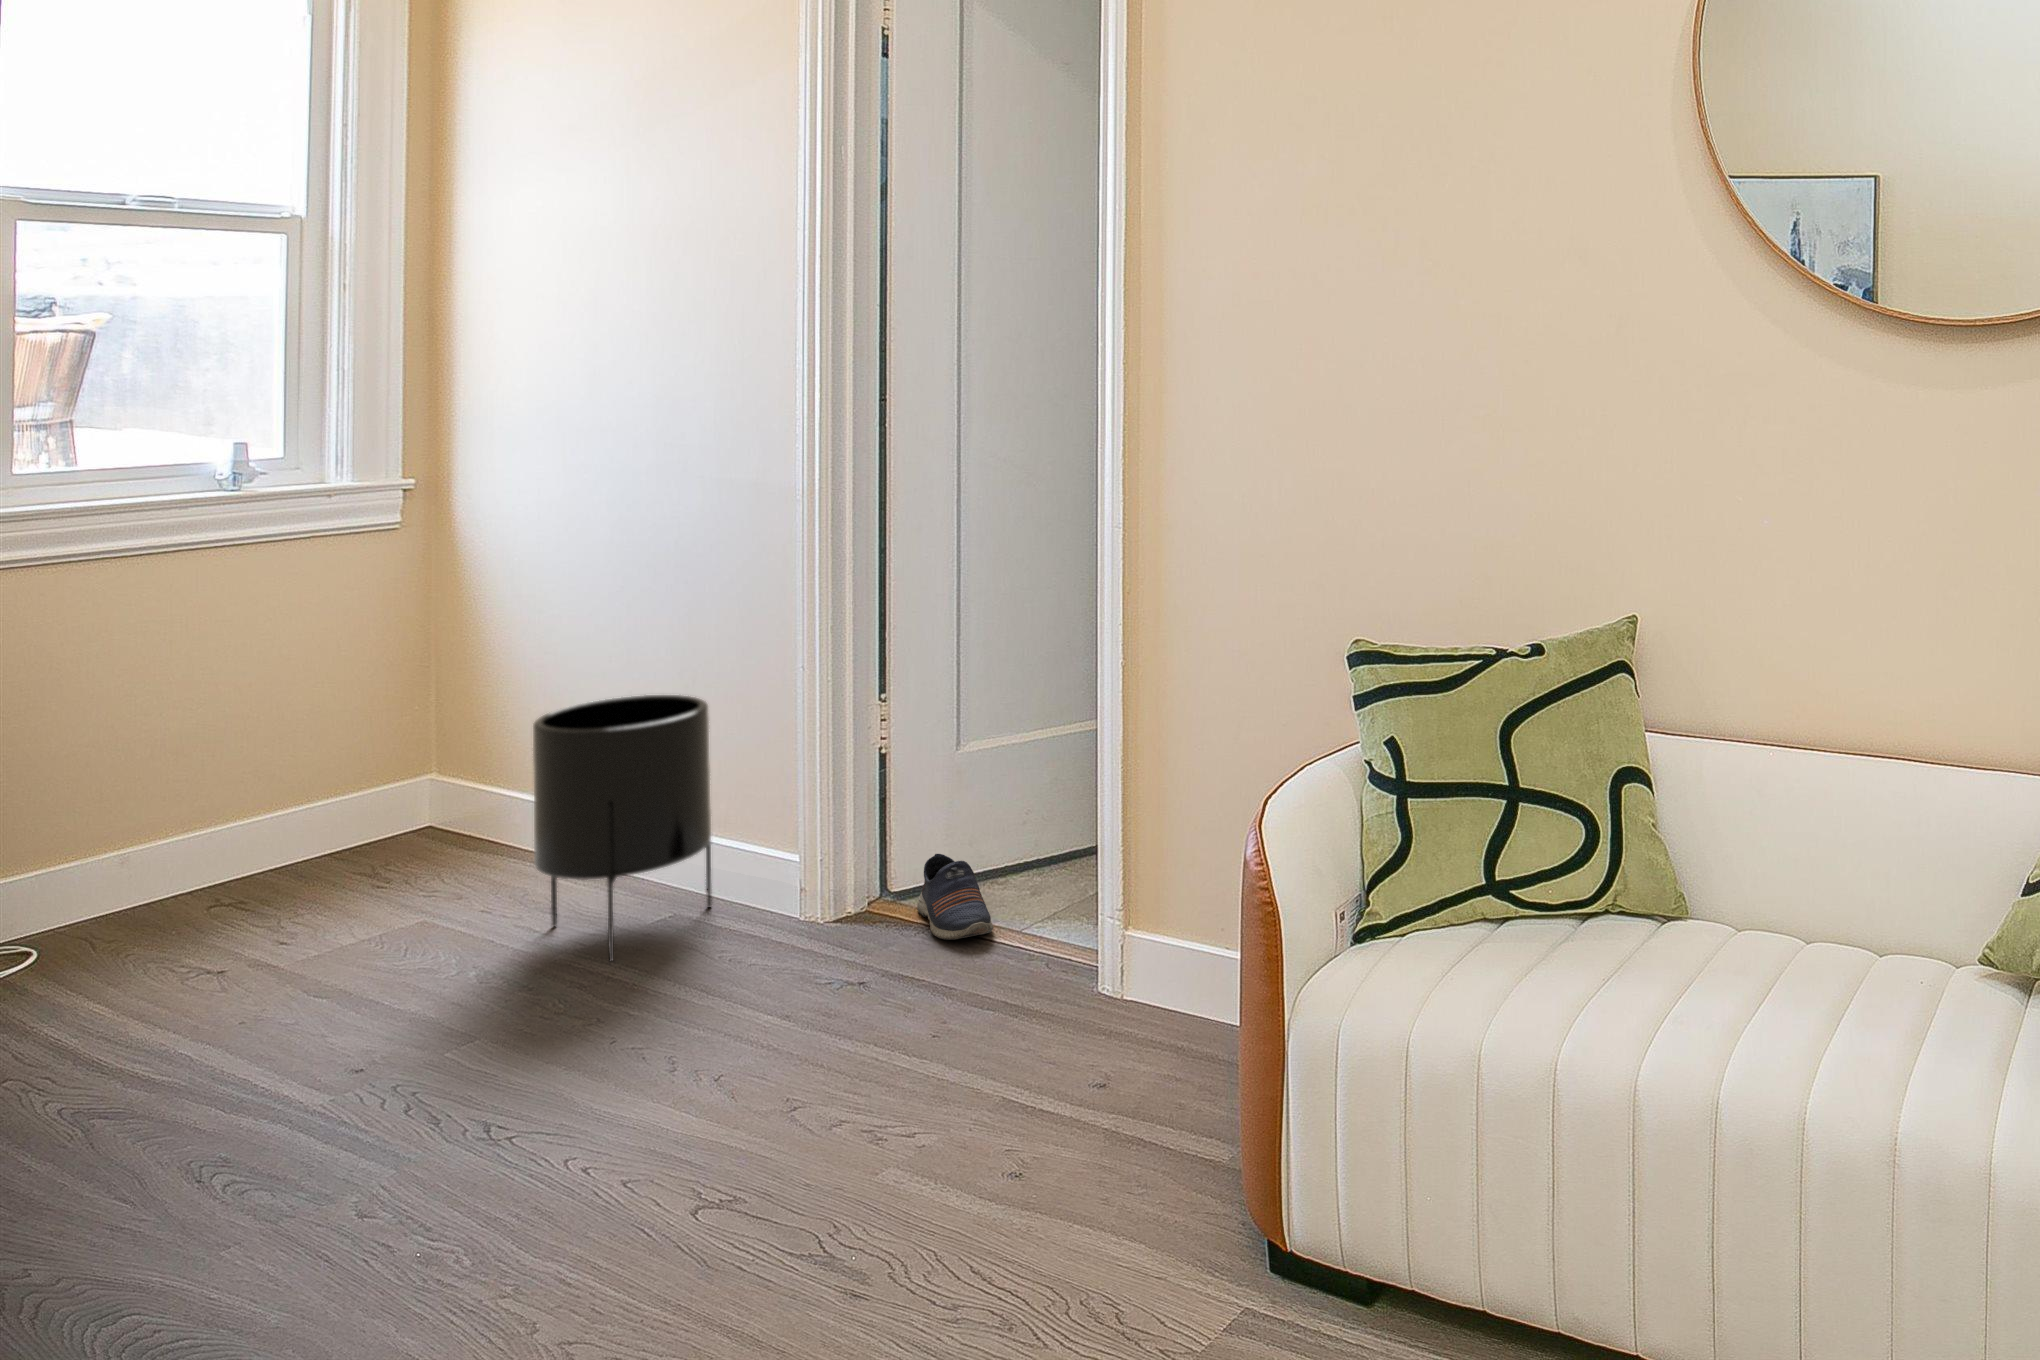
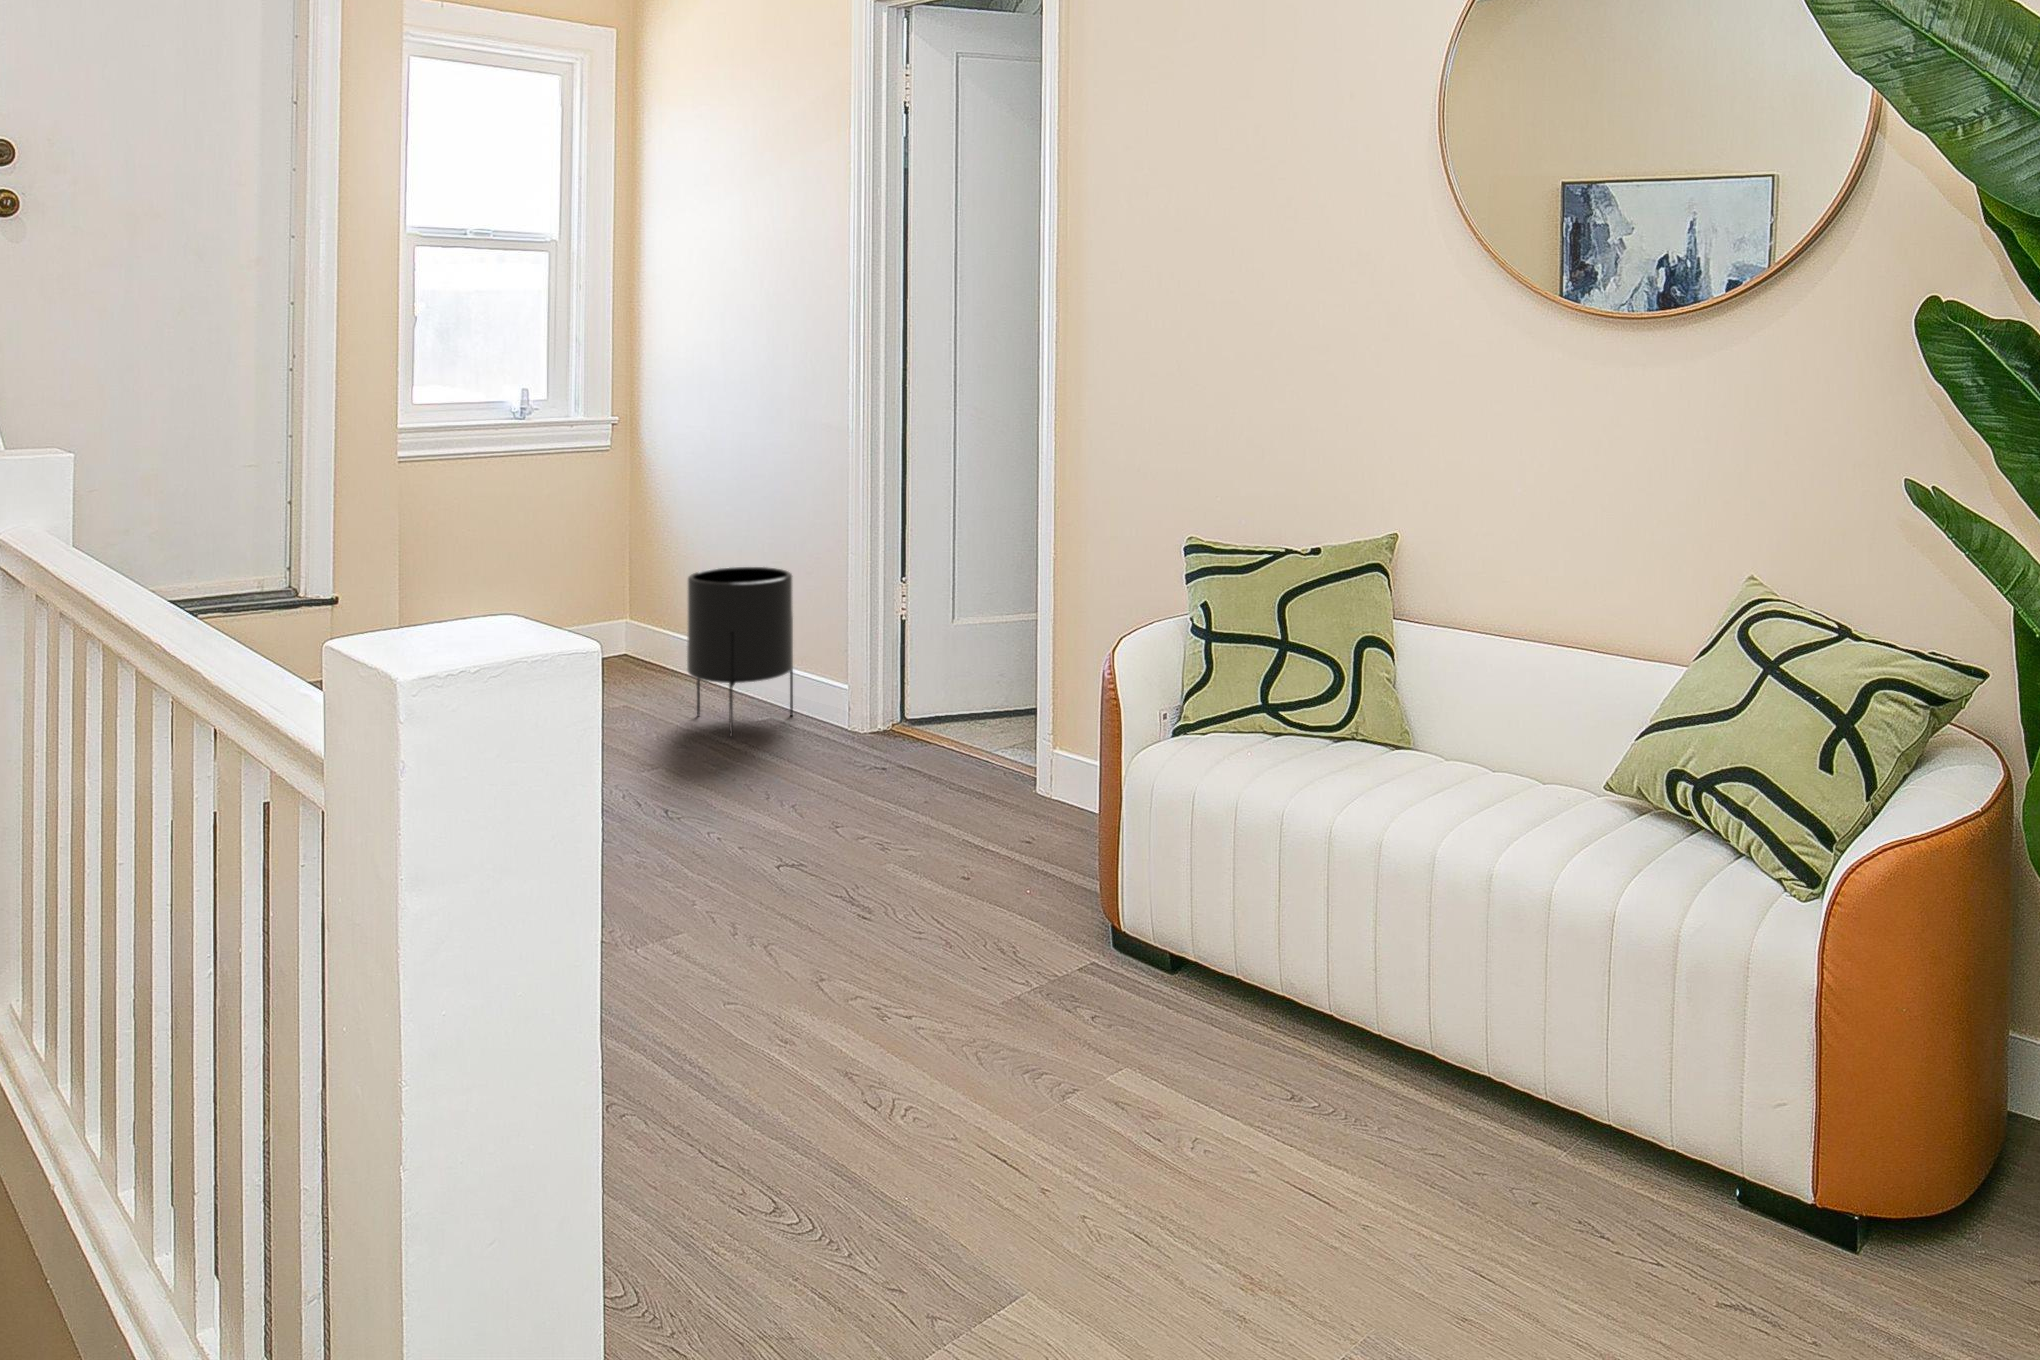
shoe: present [917,854,994,940] -> none [923,693,971,750]

